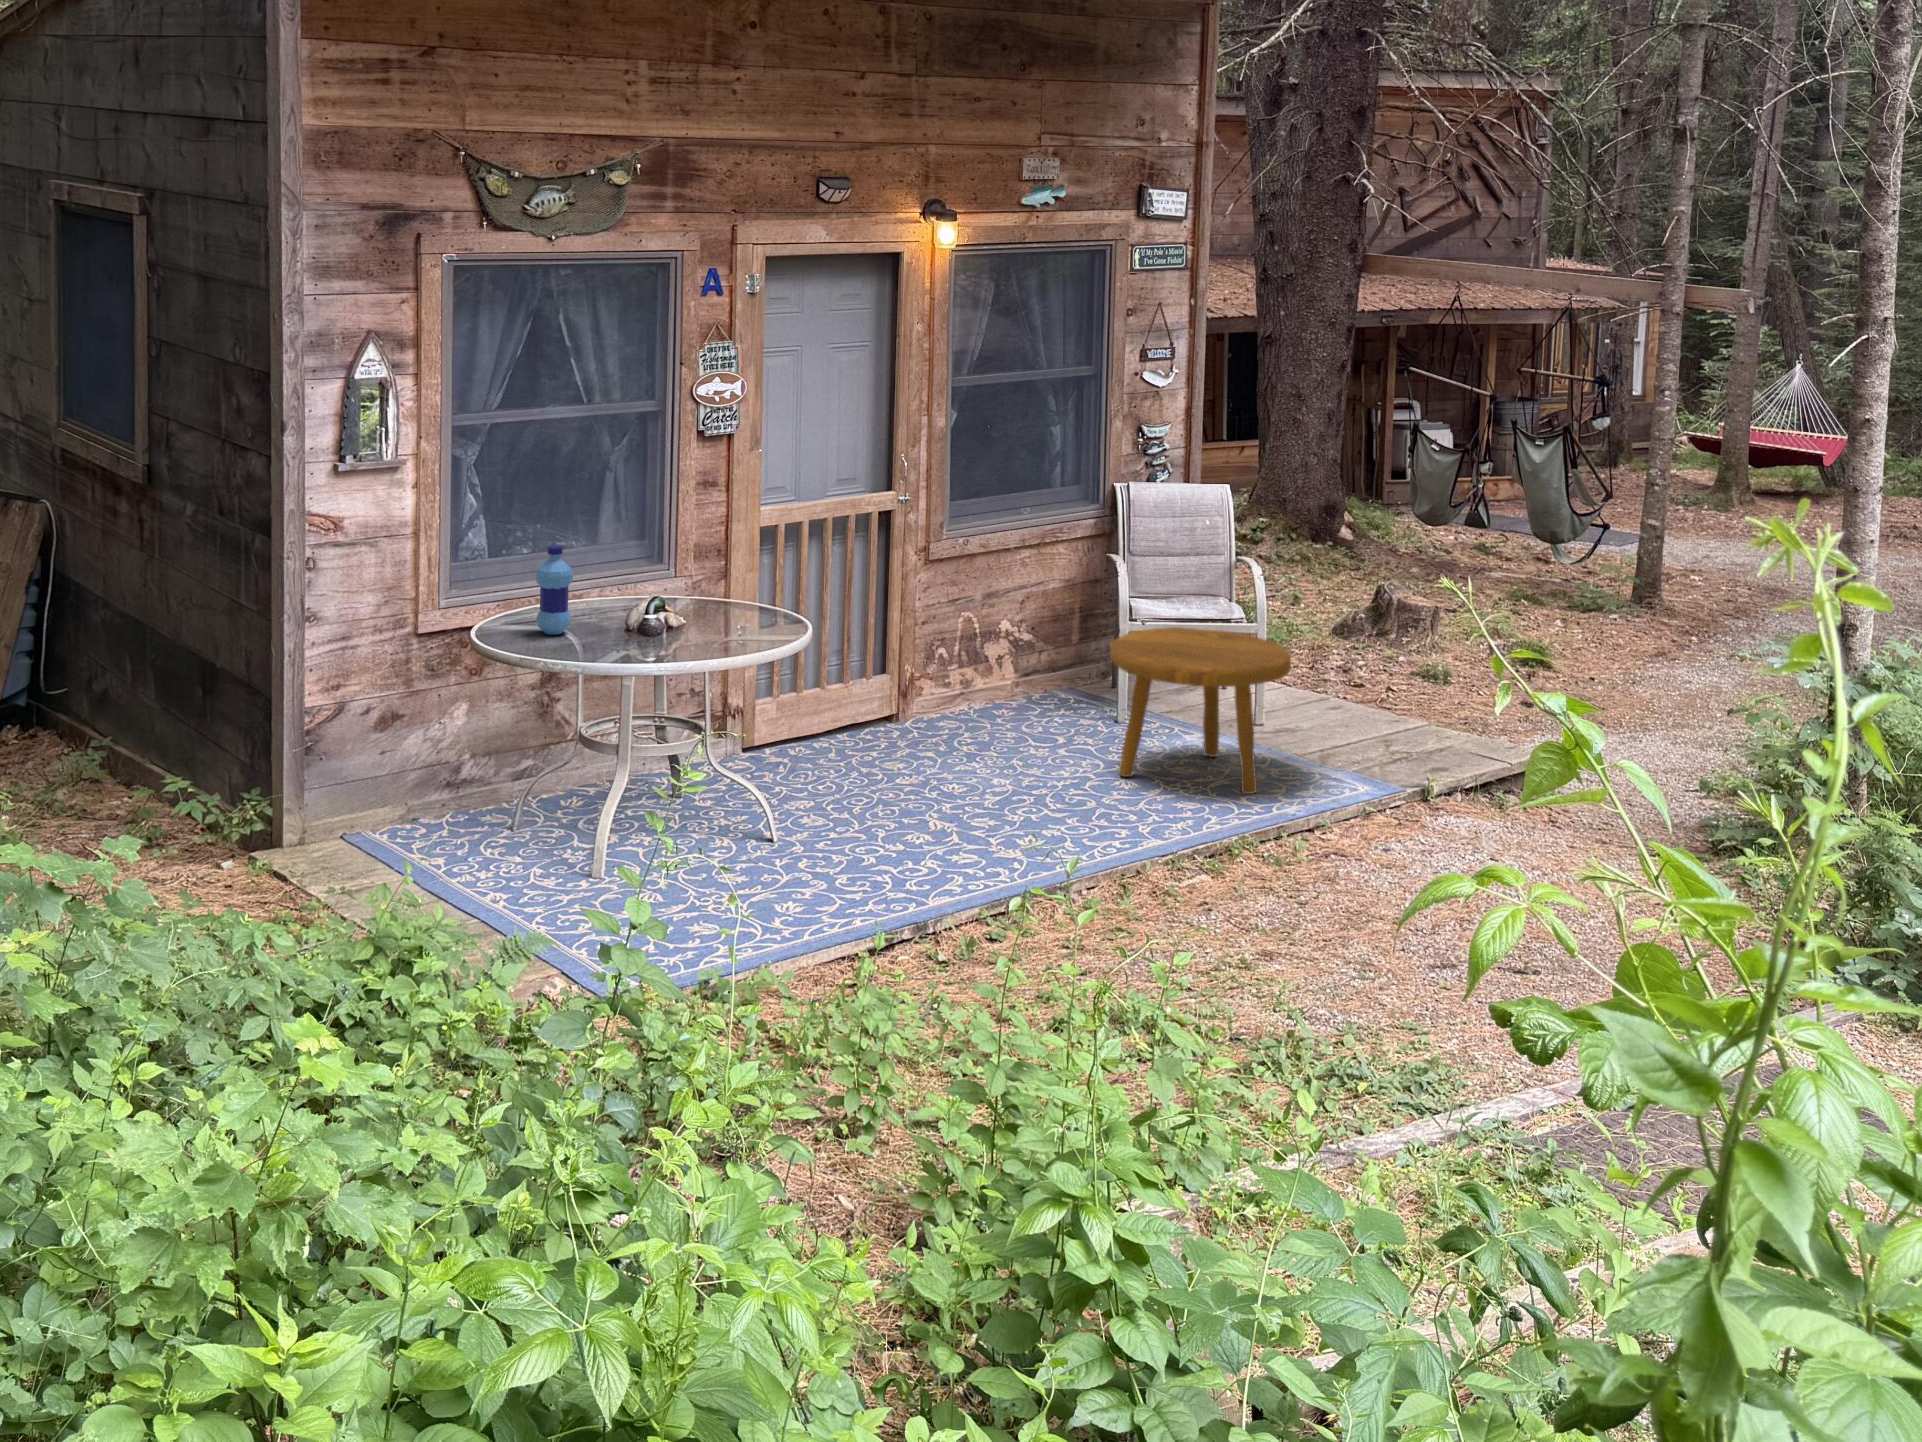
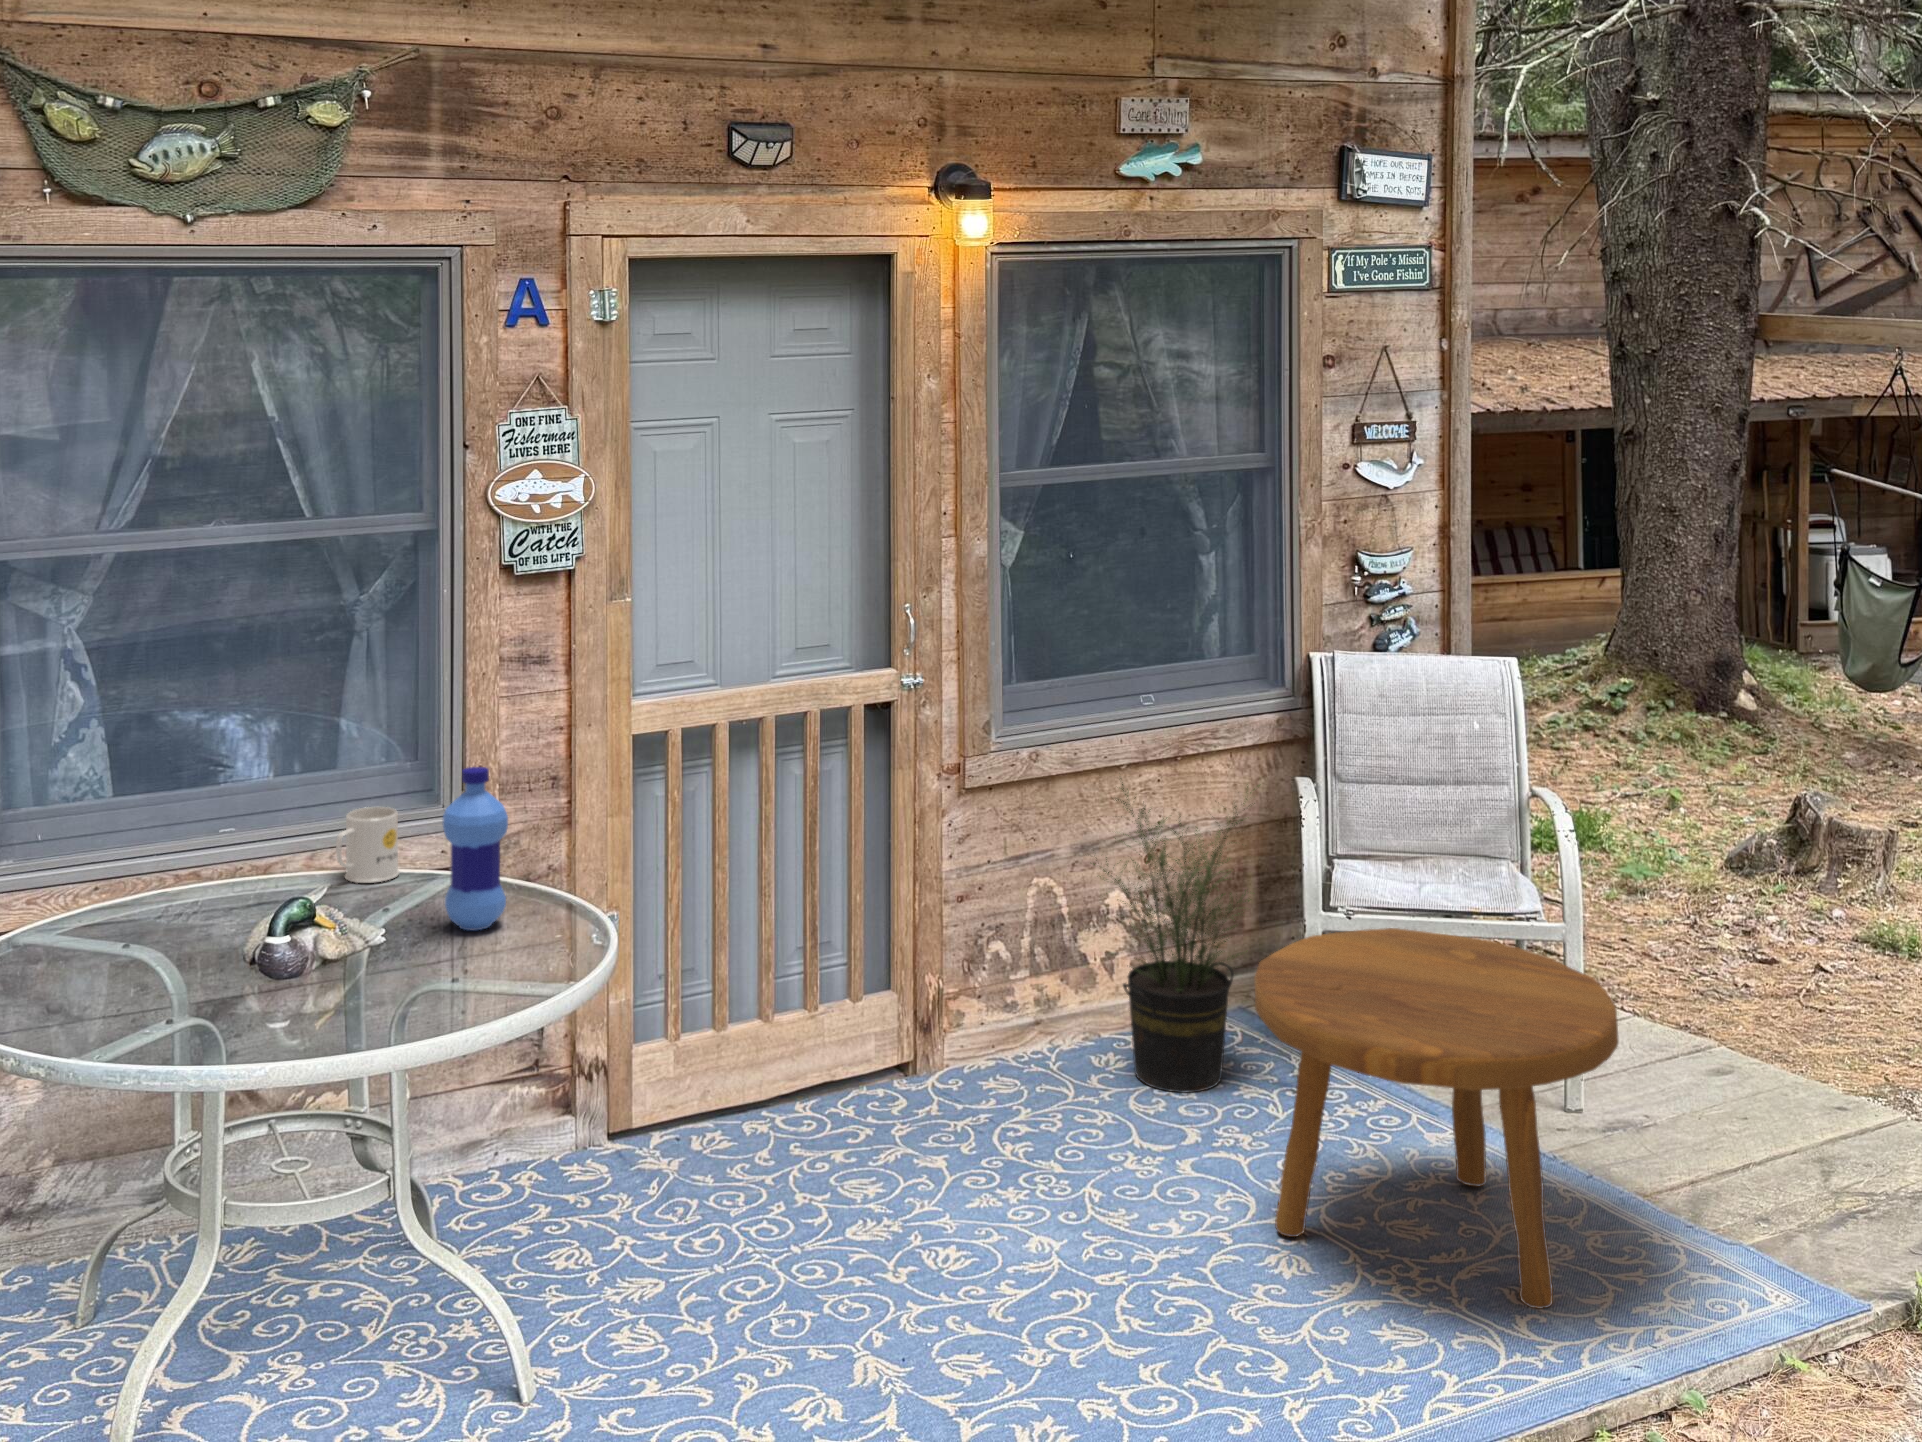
water bottle: present [536,546,573,635] -> present [443,767,508,930]
potted plant: none [998,554,1095,730] -> present [1091,778,1261,1093]
mug: none [630,566,660,606] -> present [336,807,399,883]

